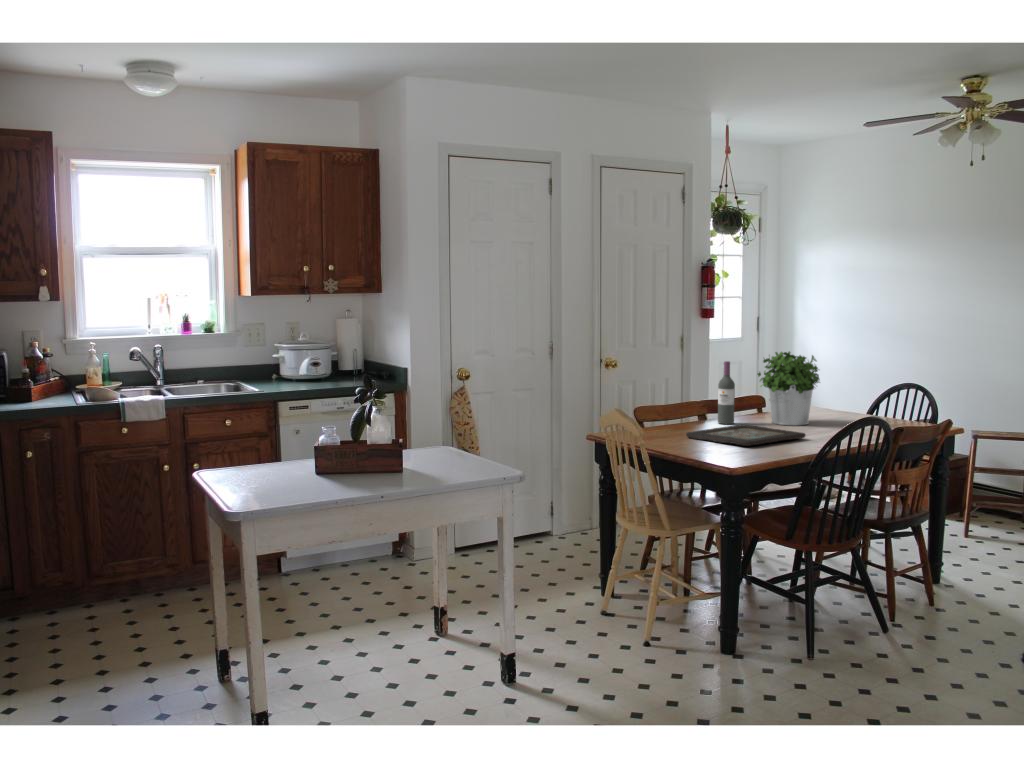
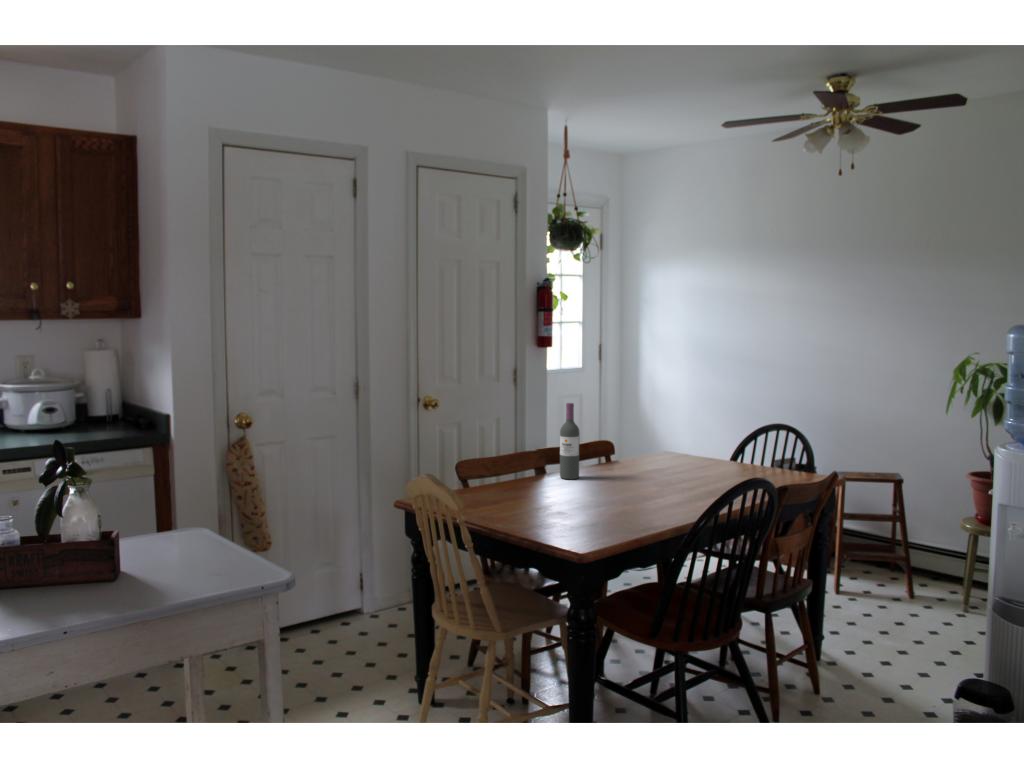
potted plant: present [758,352,820,425] -> none [604,389,679,479]
decorative tray: present [686,424,806,446] -> none [522,482,667,519]

